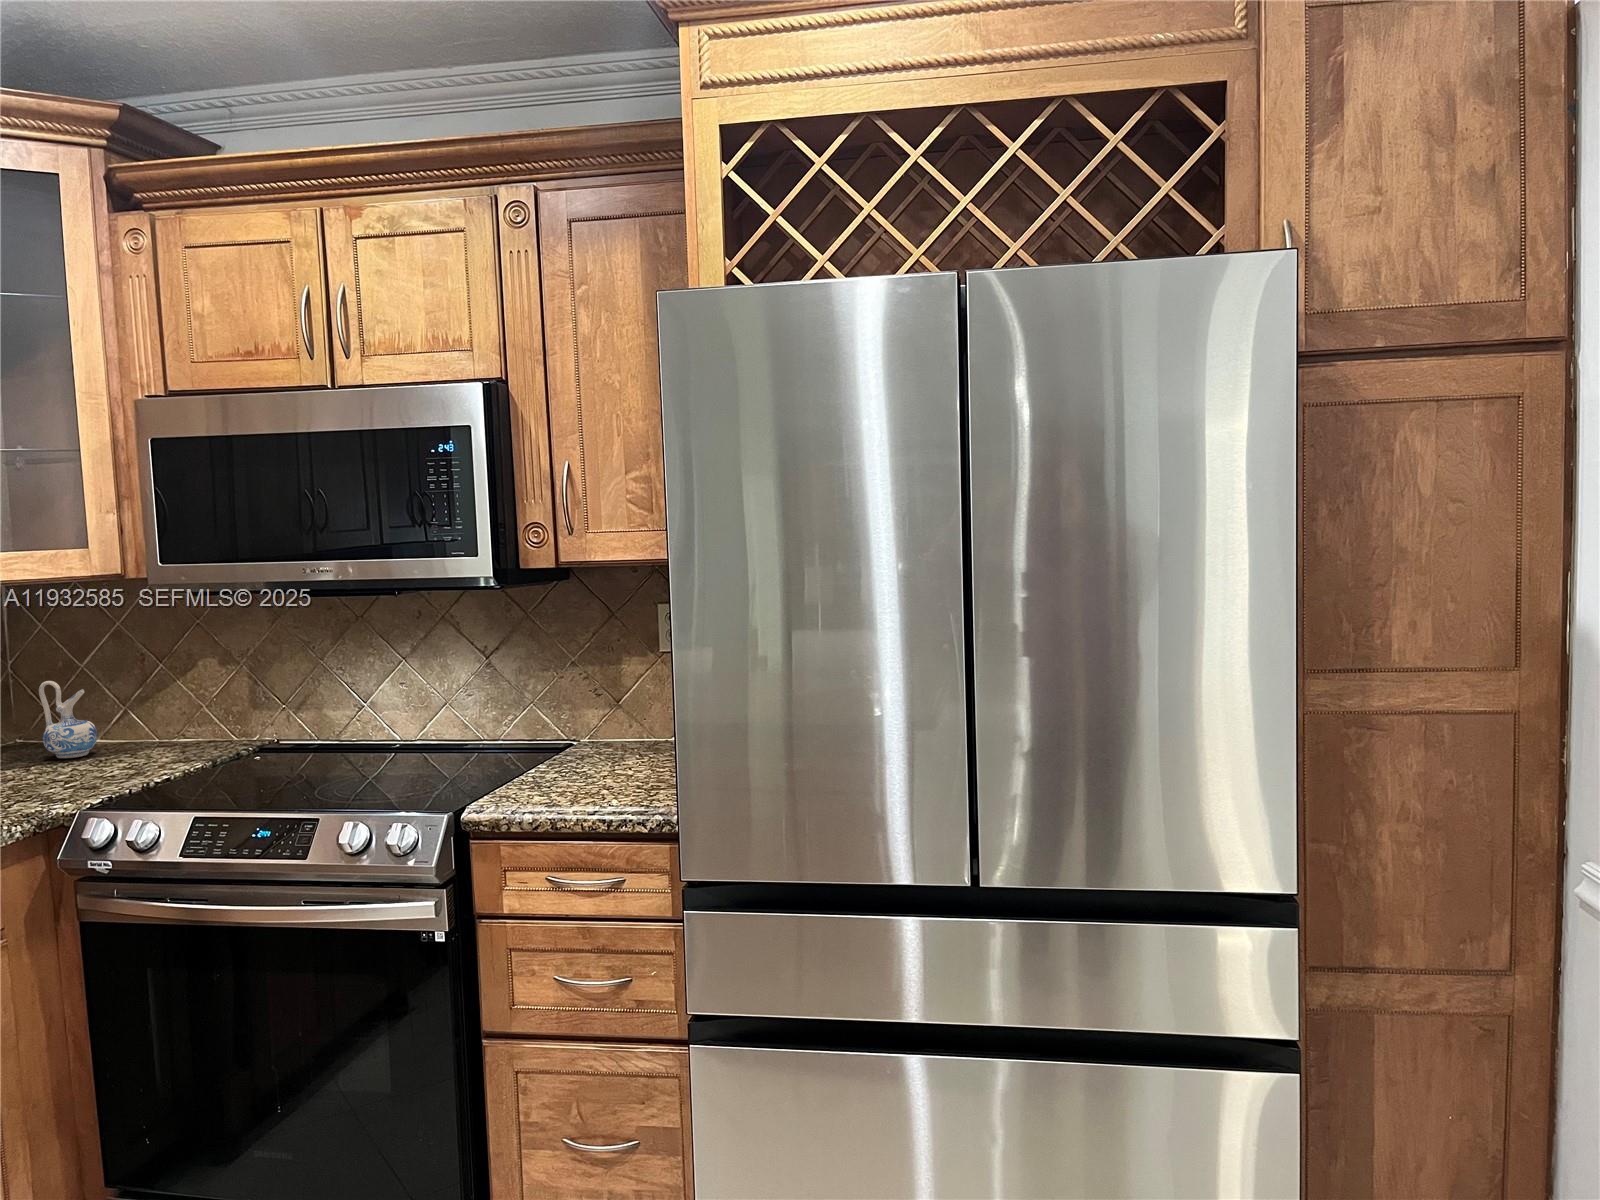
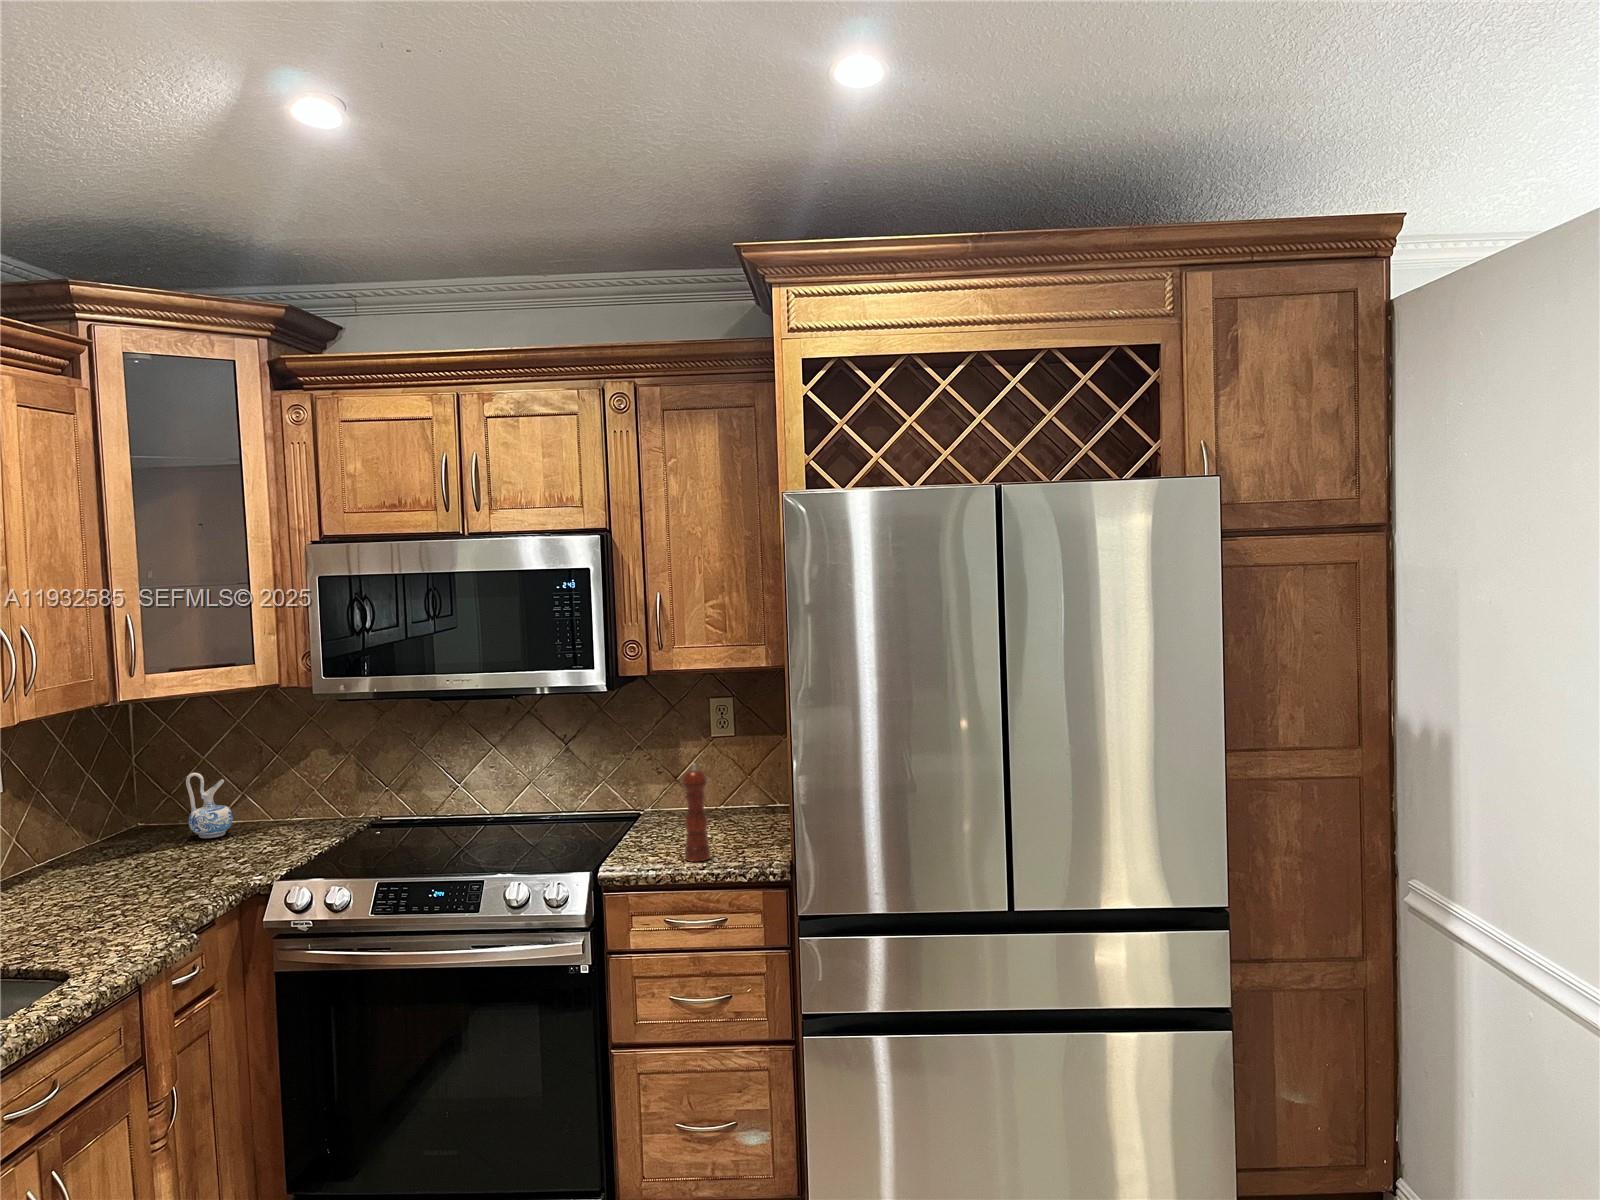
pepper mill: none [577,678,615,805] -> present [682,763,710,862]

